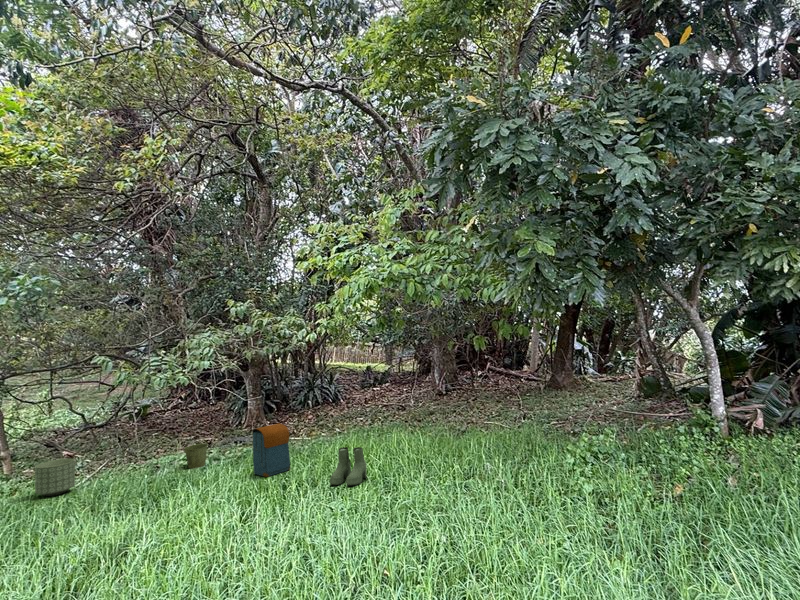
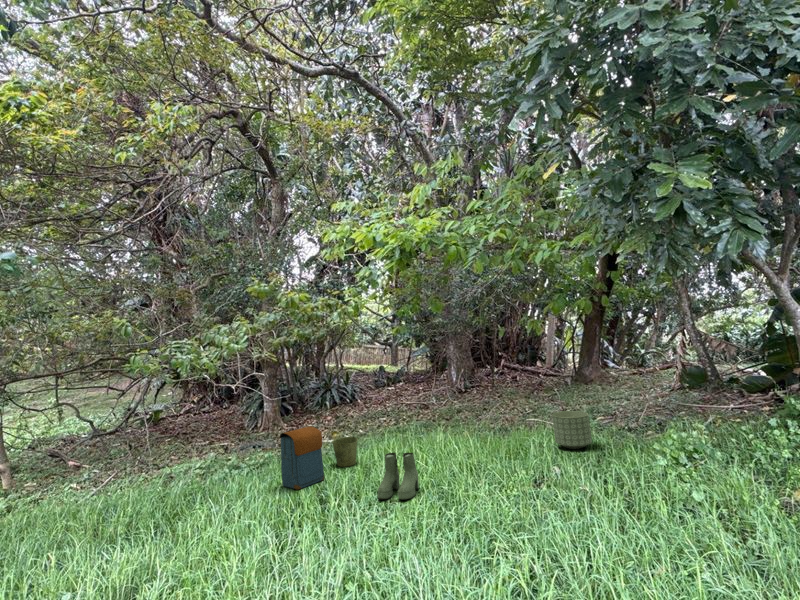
bucket: present [184,443,208,468] -> present [332,436,358,467]
planter: present [35,459,75,496] -> present [552,411,592,449]

